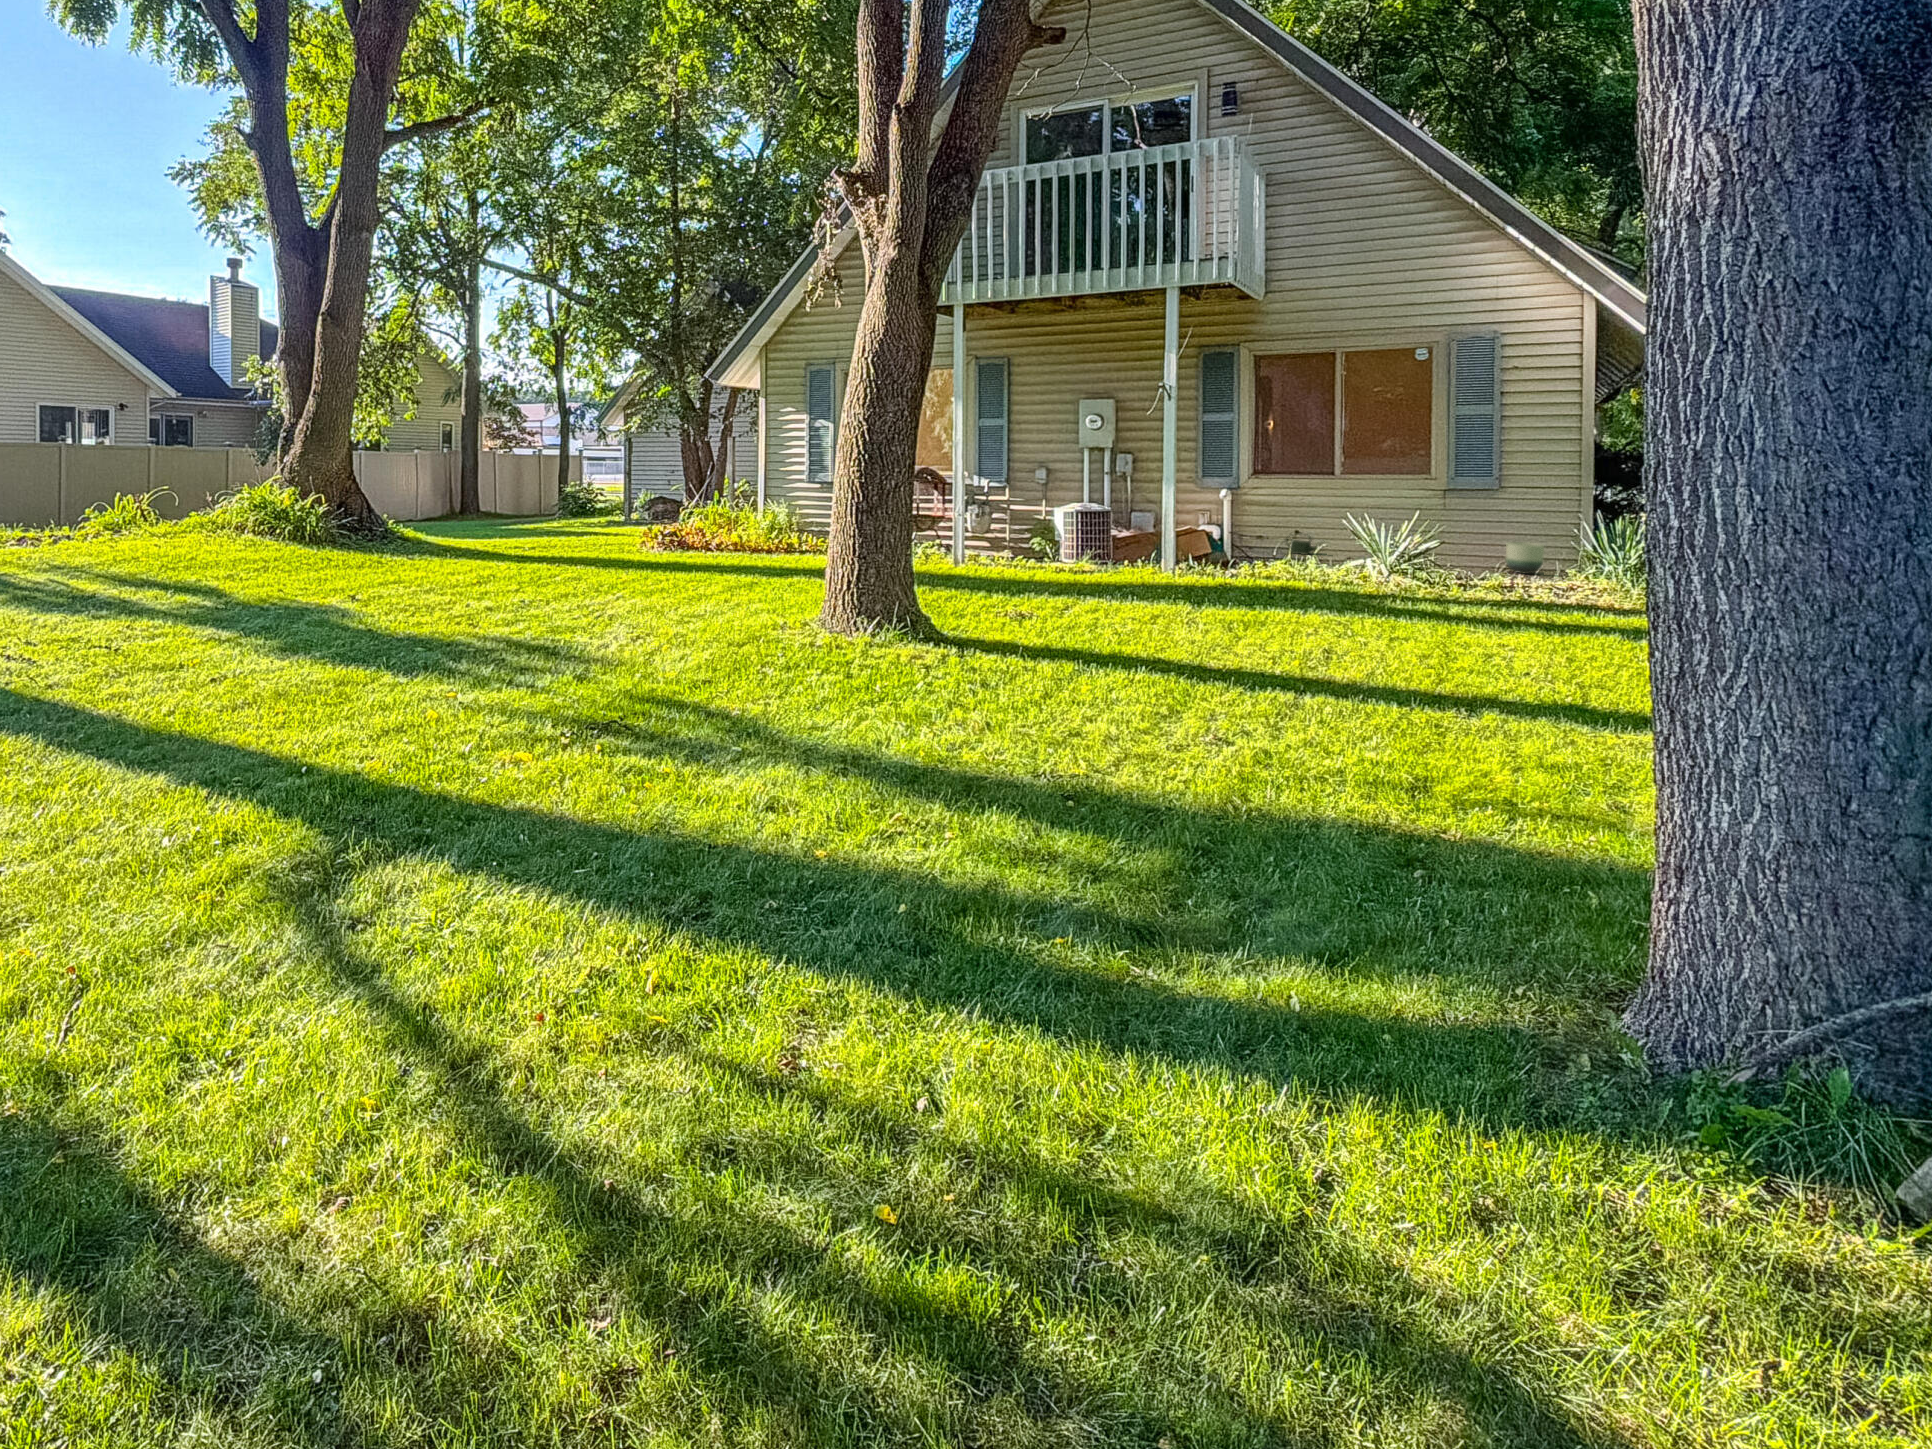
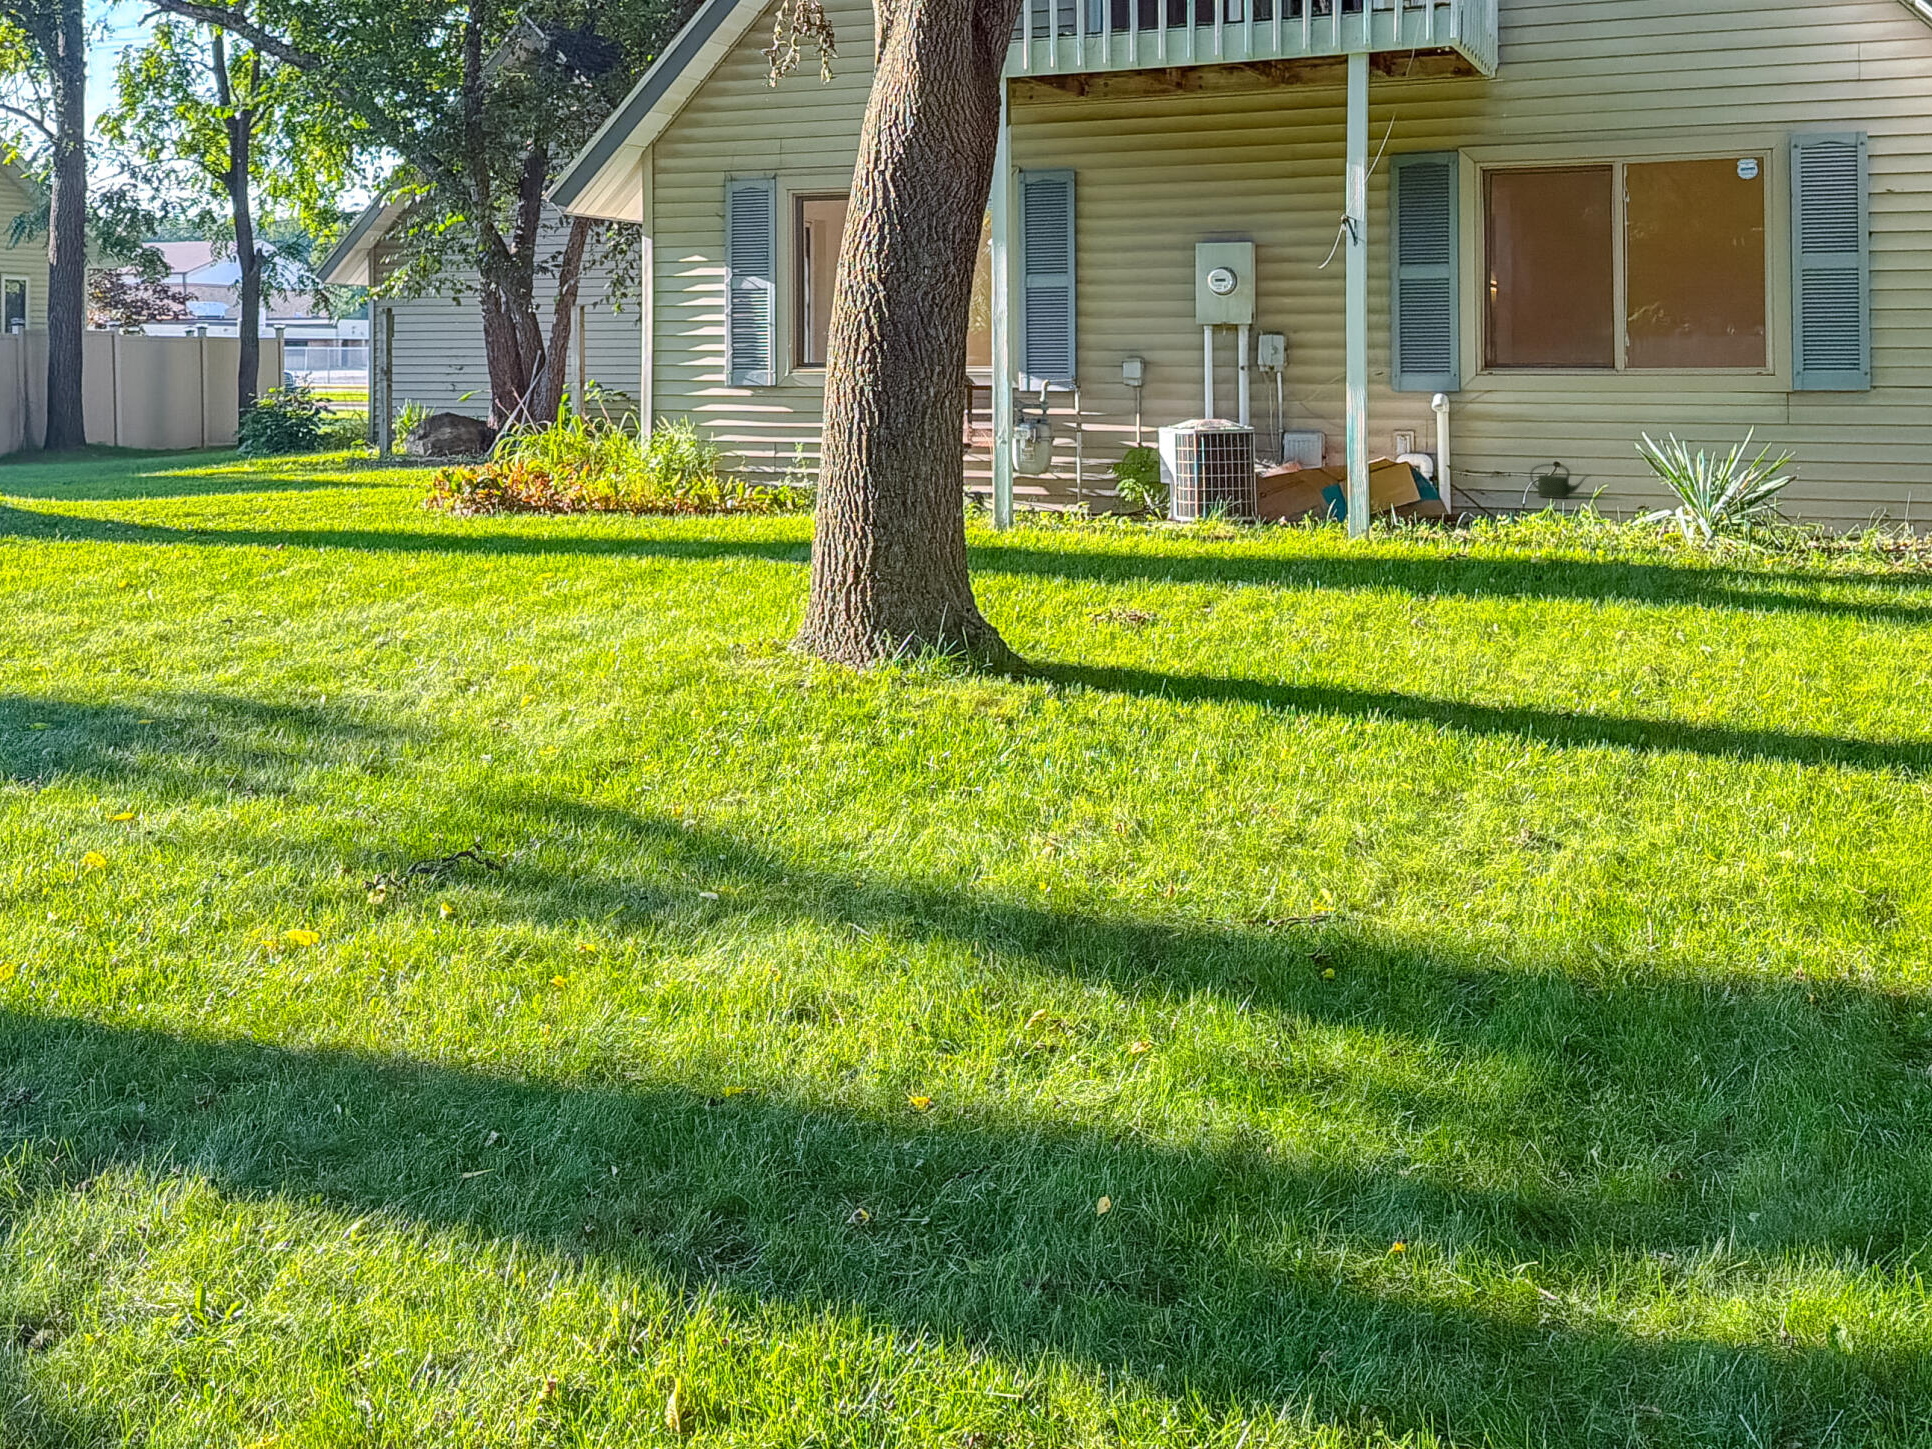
planter: present [1505,542,1544,574] -> none [1864,472,1919,523]

